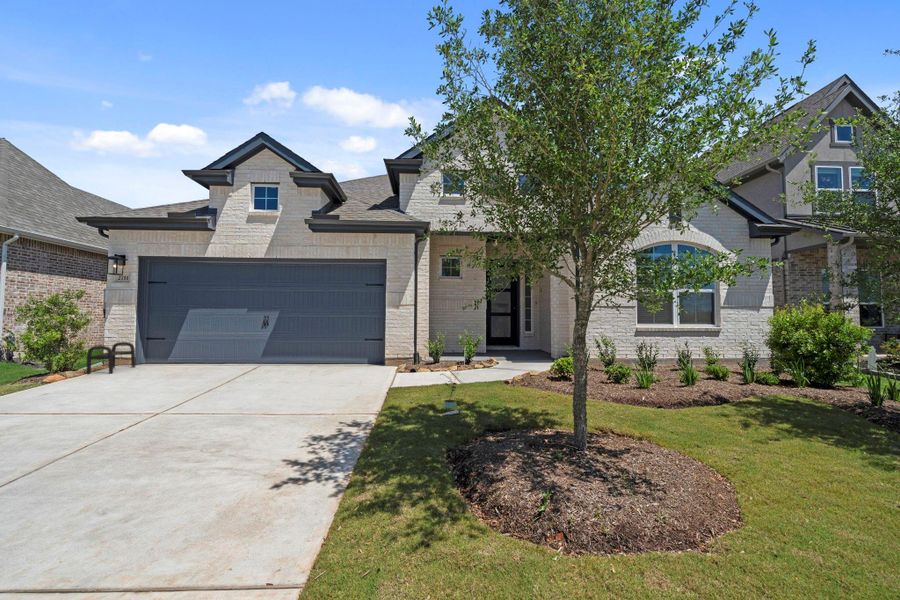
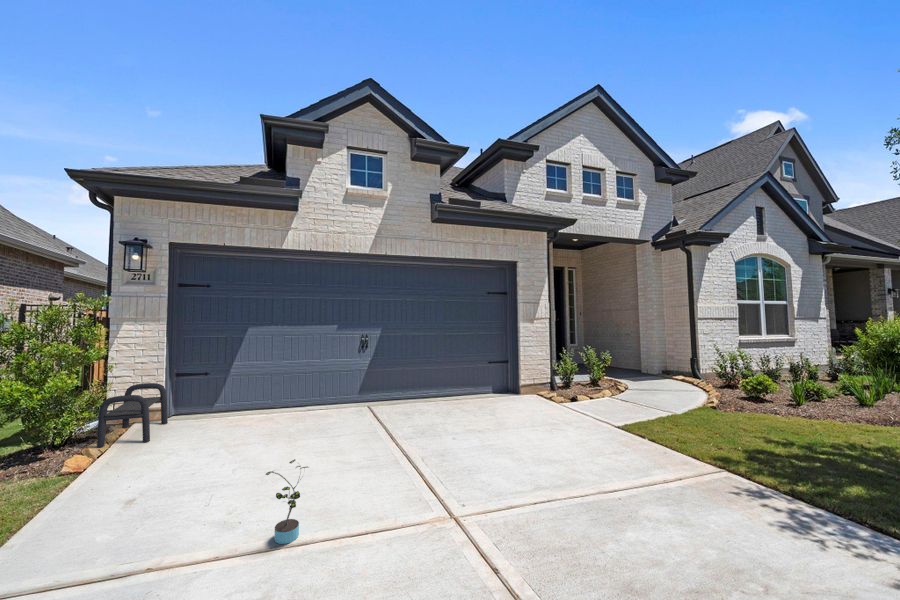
potted plant: present [441,370,457,408] -> present [266,459,308,544]

